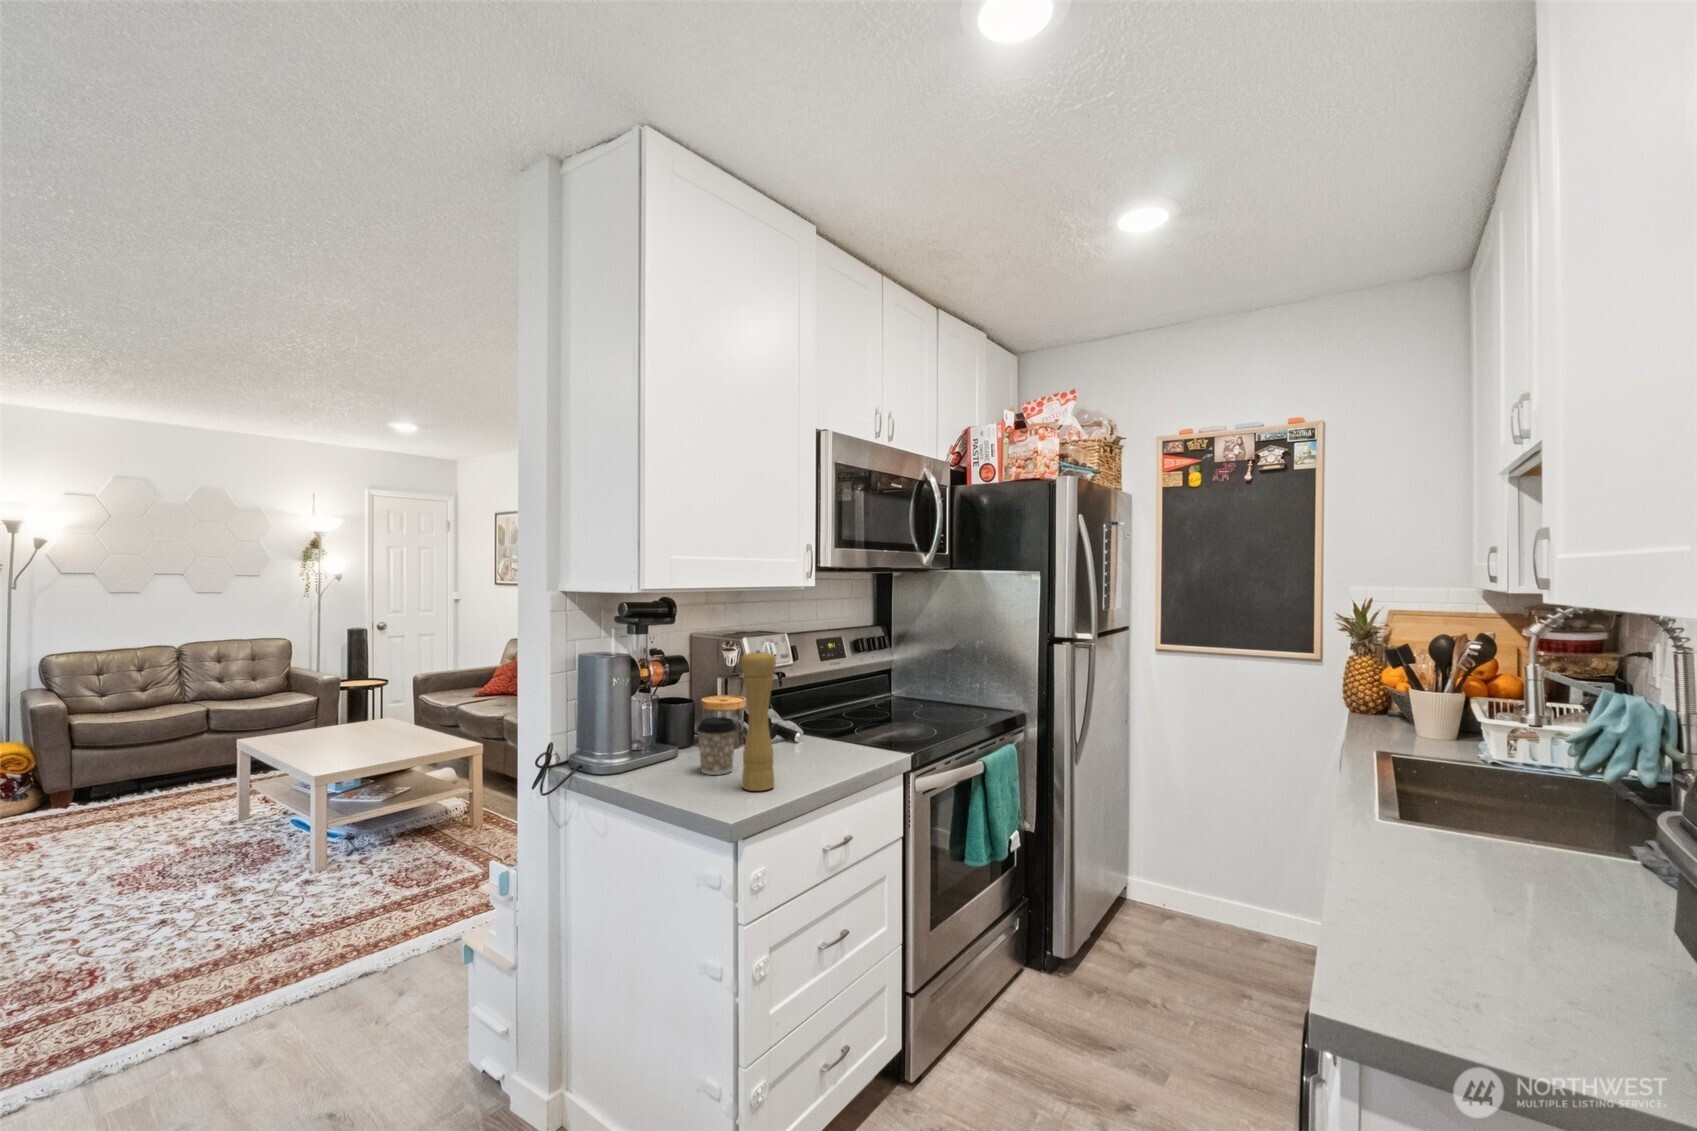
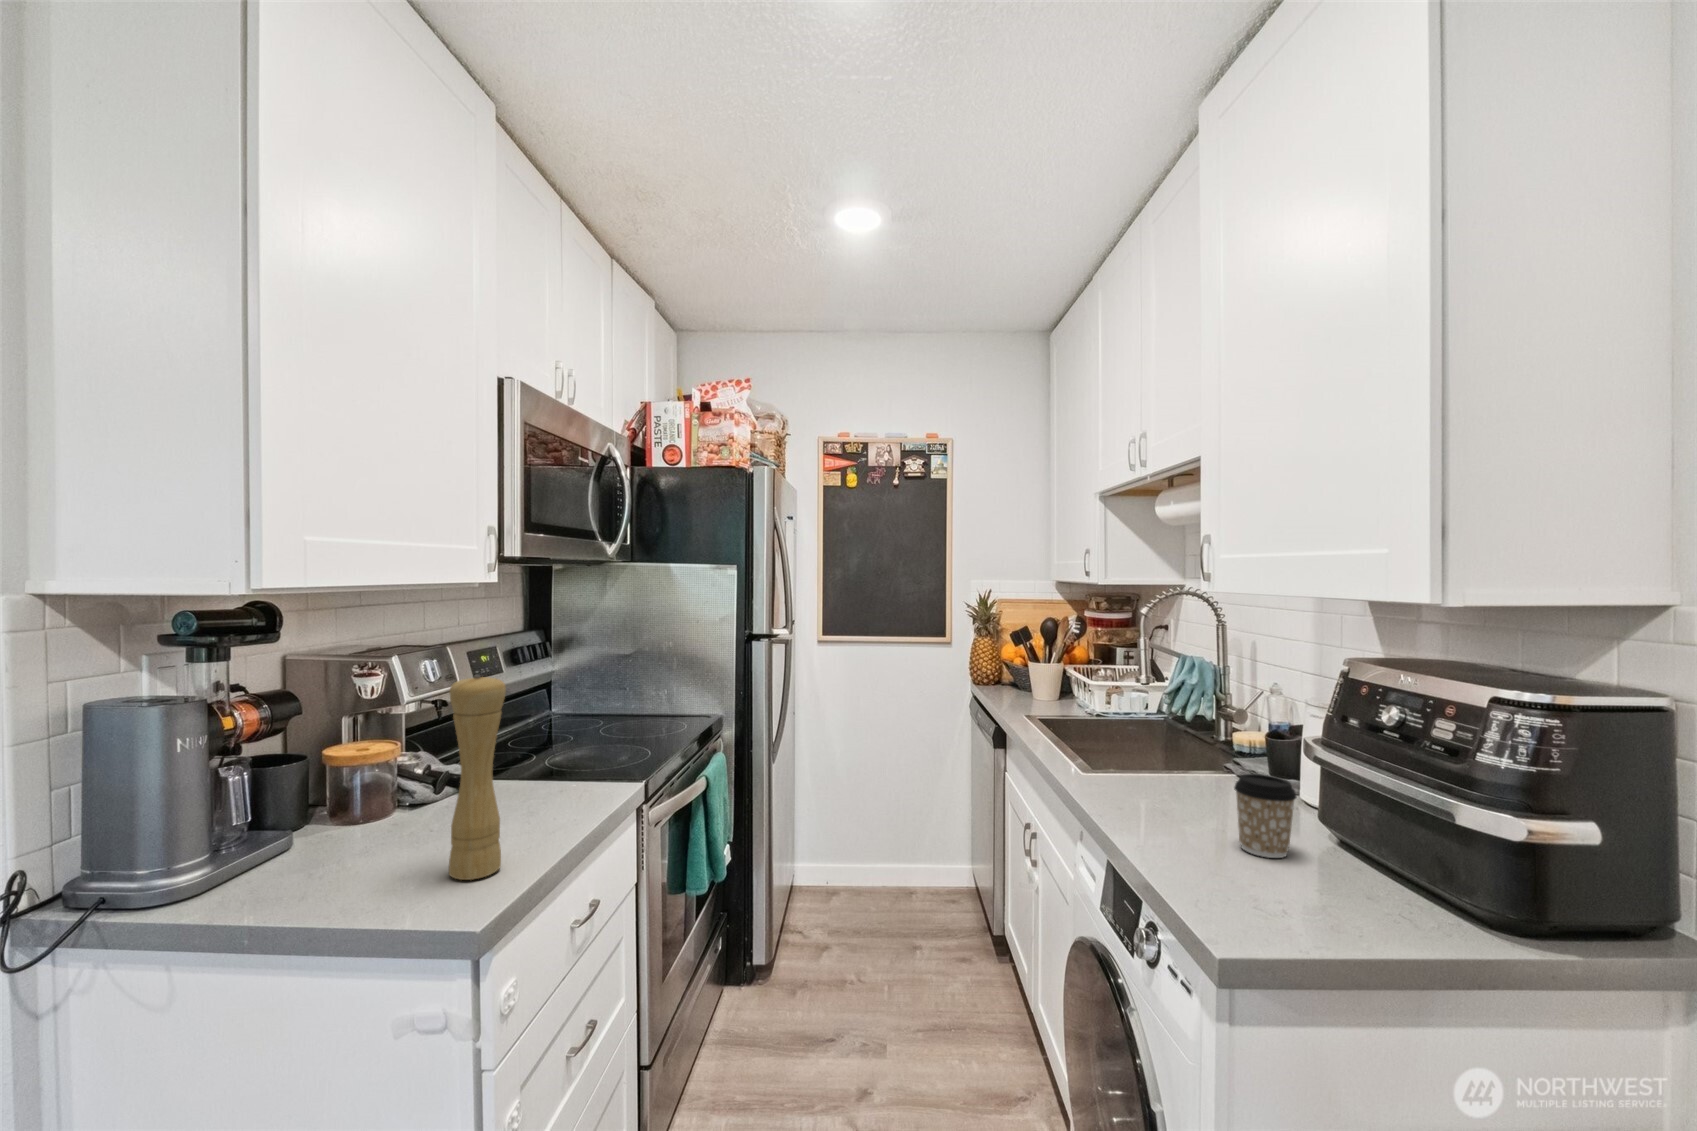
coffee cup: present [697,717,736,775] -> present [1234,774,1297,858]

